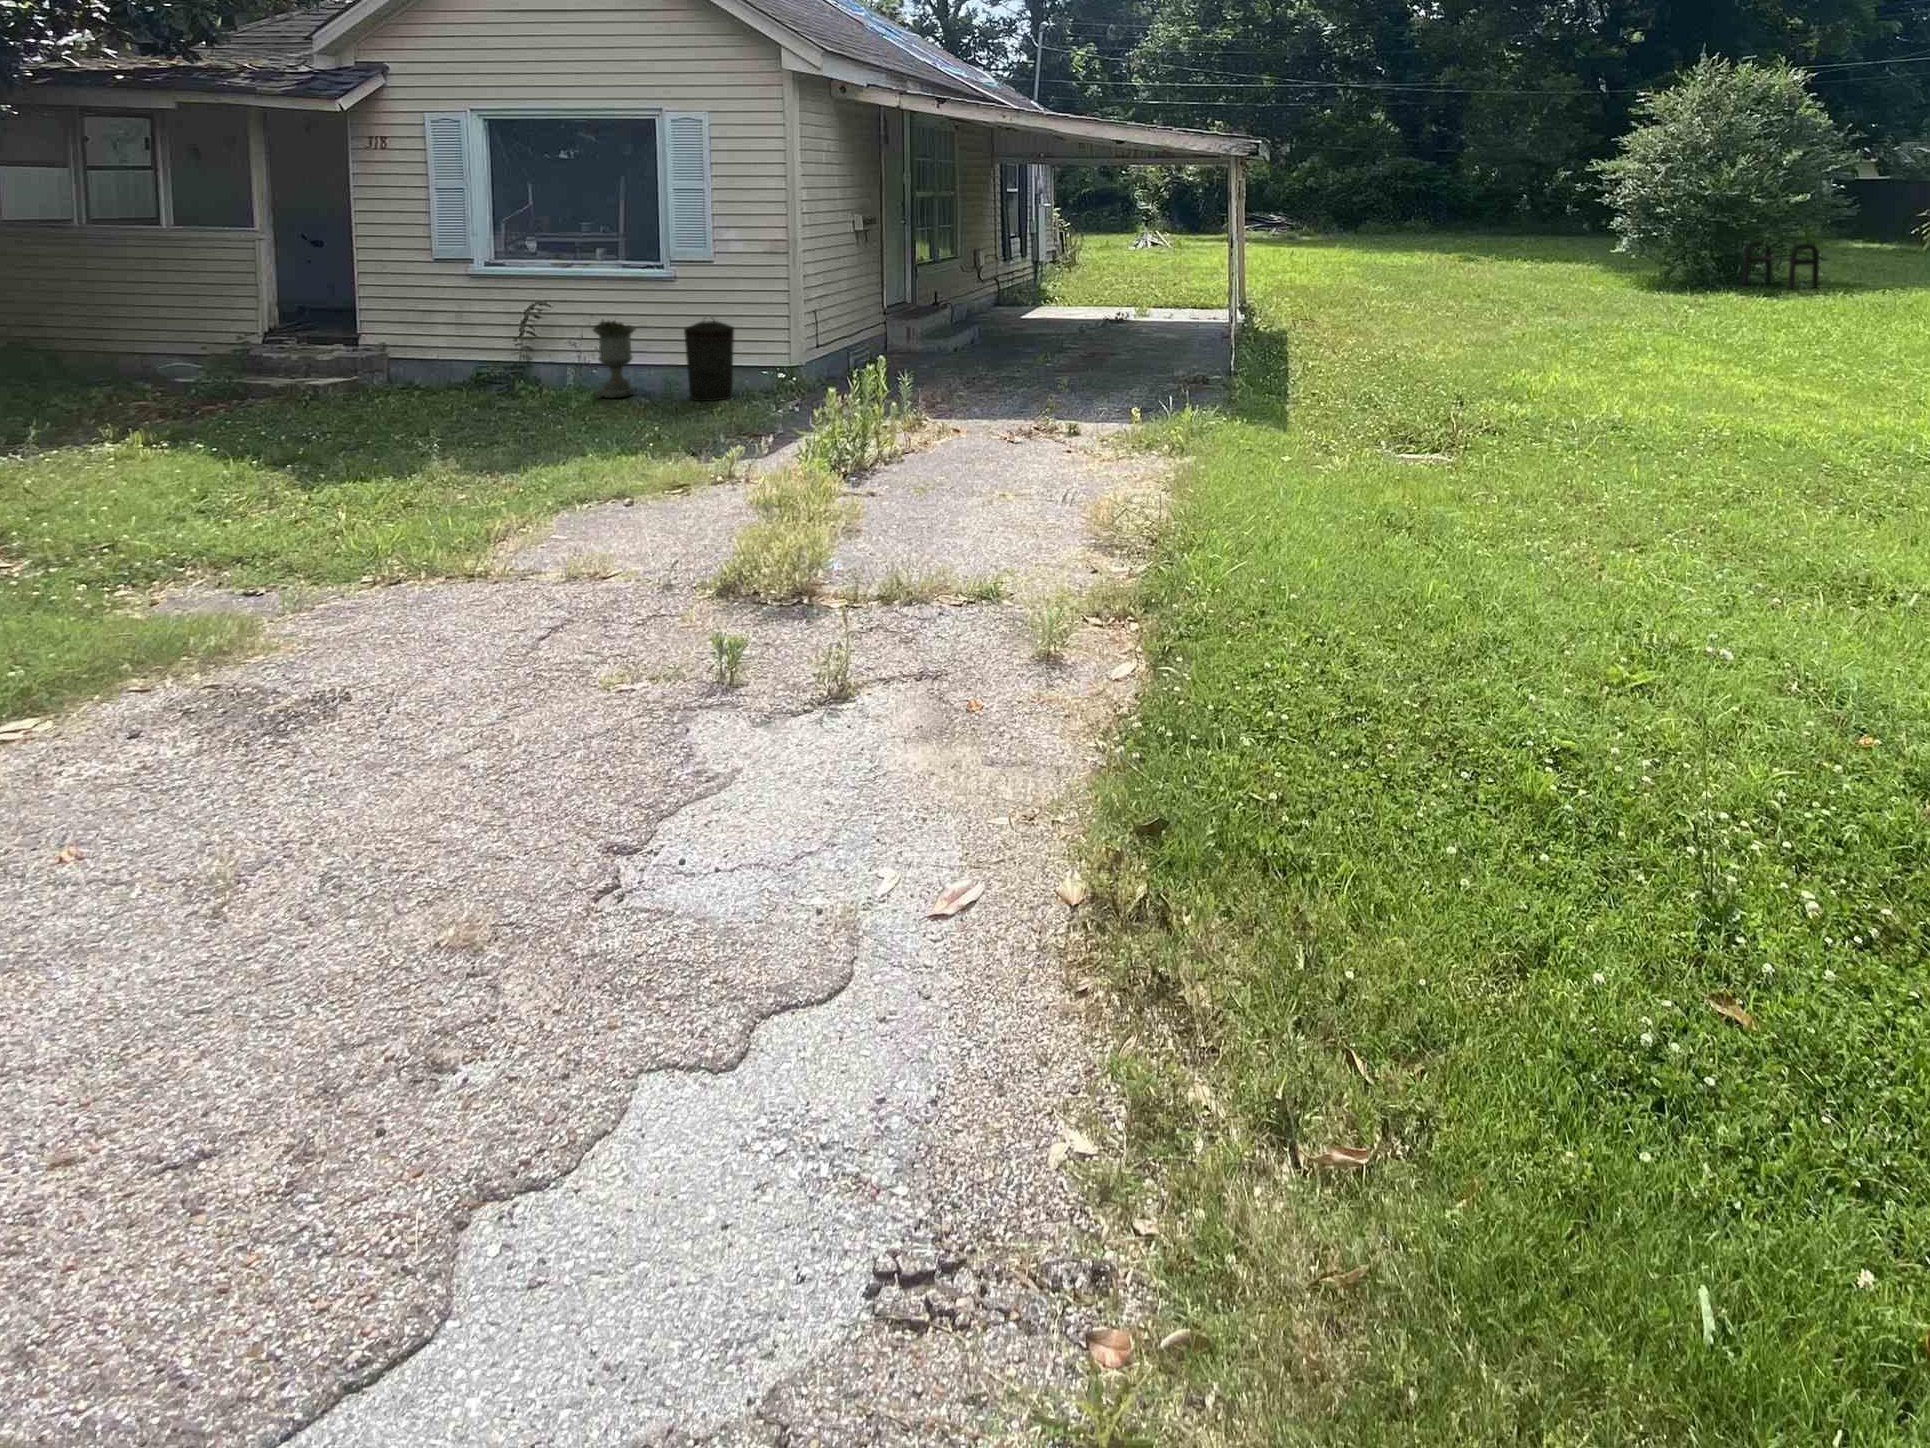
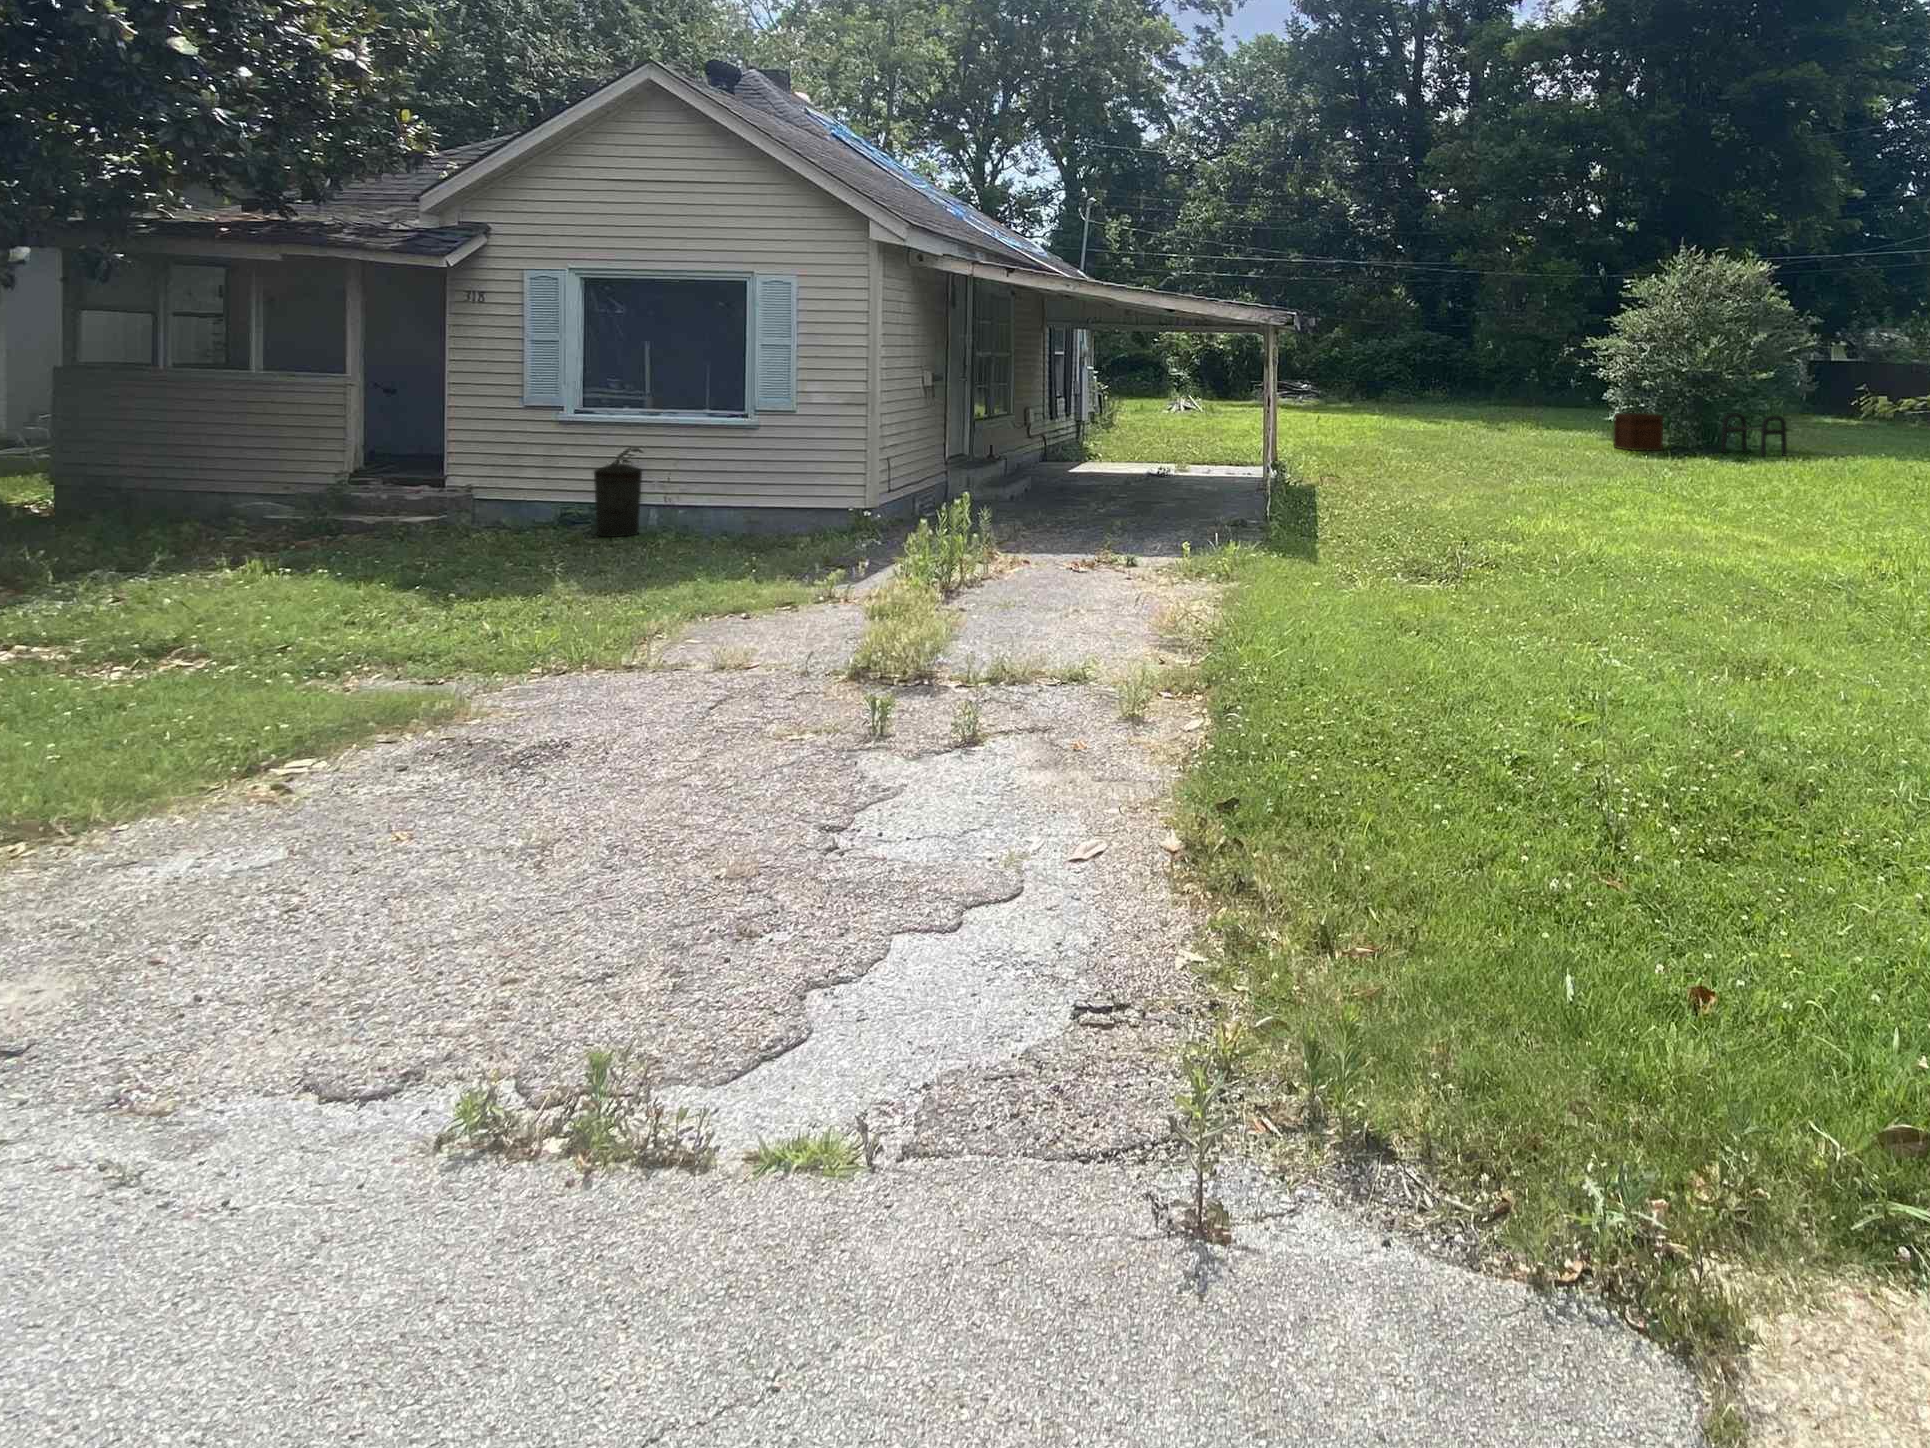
wooden crate: none [1619,243,1676,284] -> present [1613,413,1663,451]
planter: present [593,319,638,398] -> none [682,462,723,535]
trash can: present [684,320,734,401] -> present [594,463,642,537]

